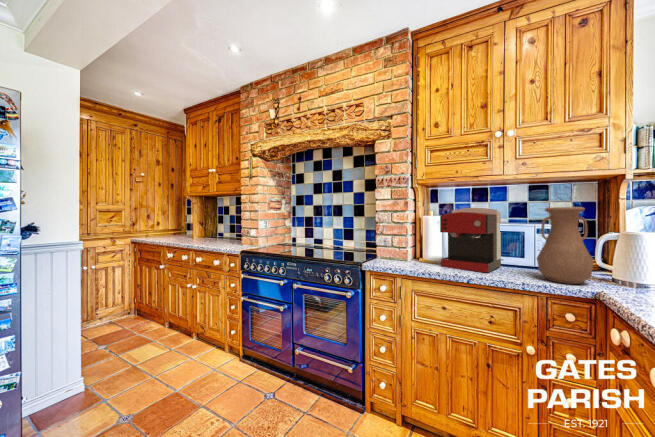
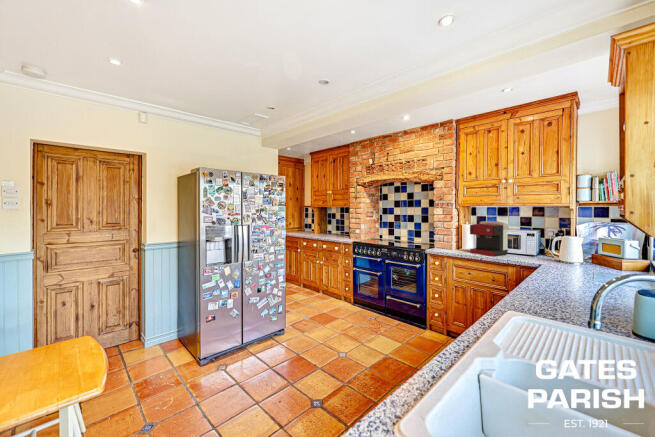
vase: present [537,207,594,284] -> none [519,223,547,262]

